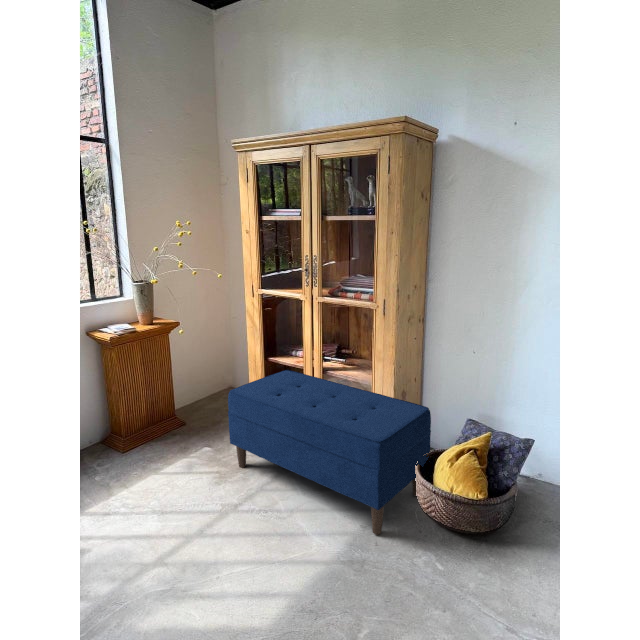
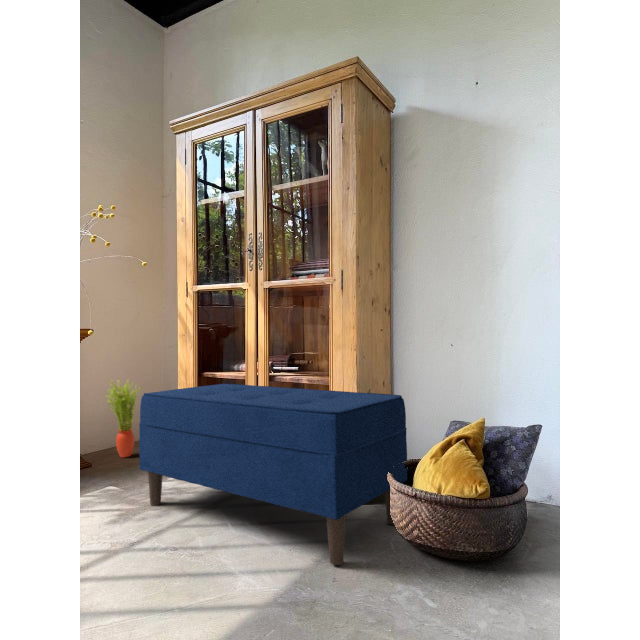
potted plant: none [190,351,217,411] -> present [106,380,141,457]

